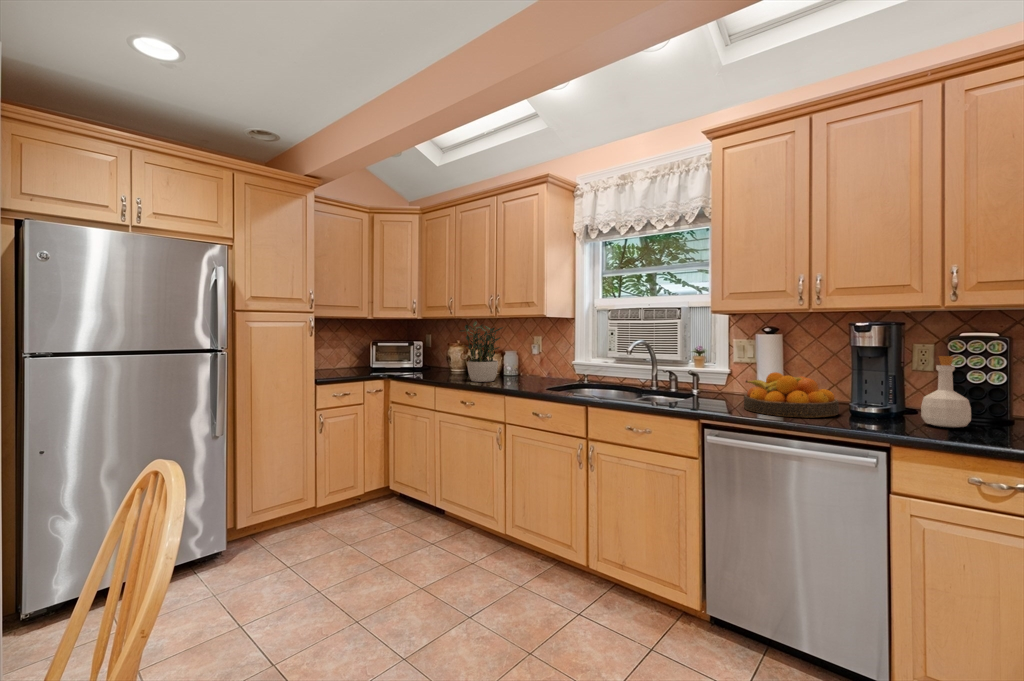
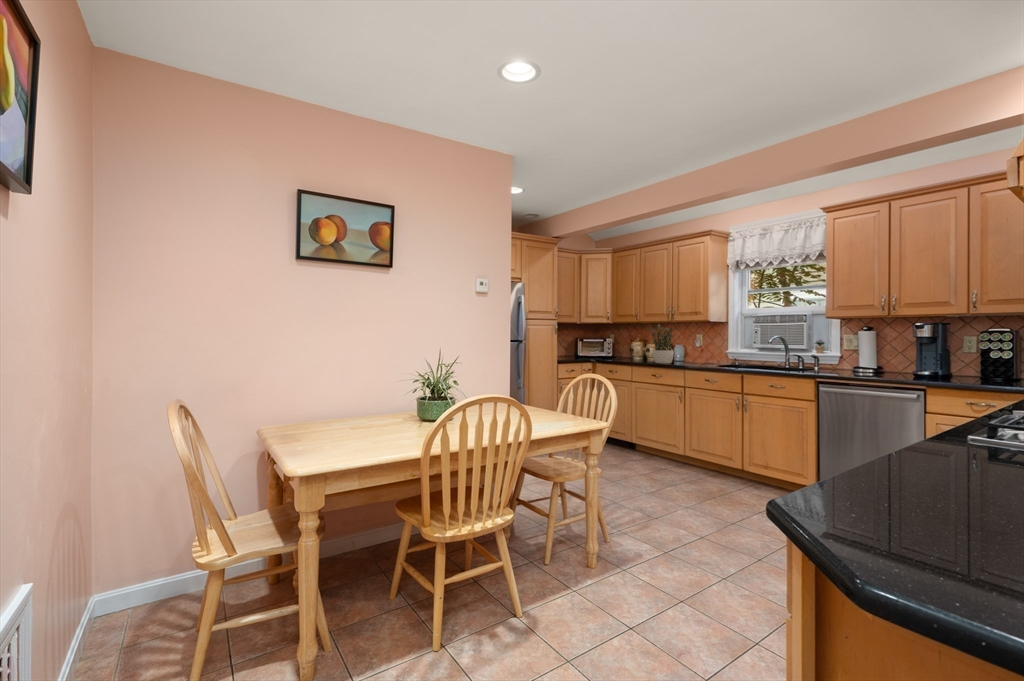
bottle: present [921,356,971,428] -> none [954,341,984,381]
fruit bowl: present [744,372,839,418] -> none [846,353,907,377]

